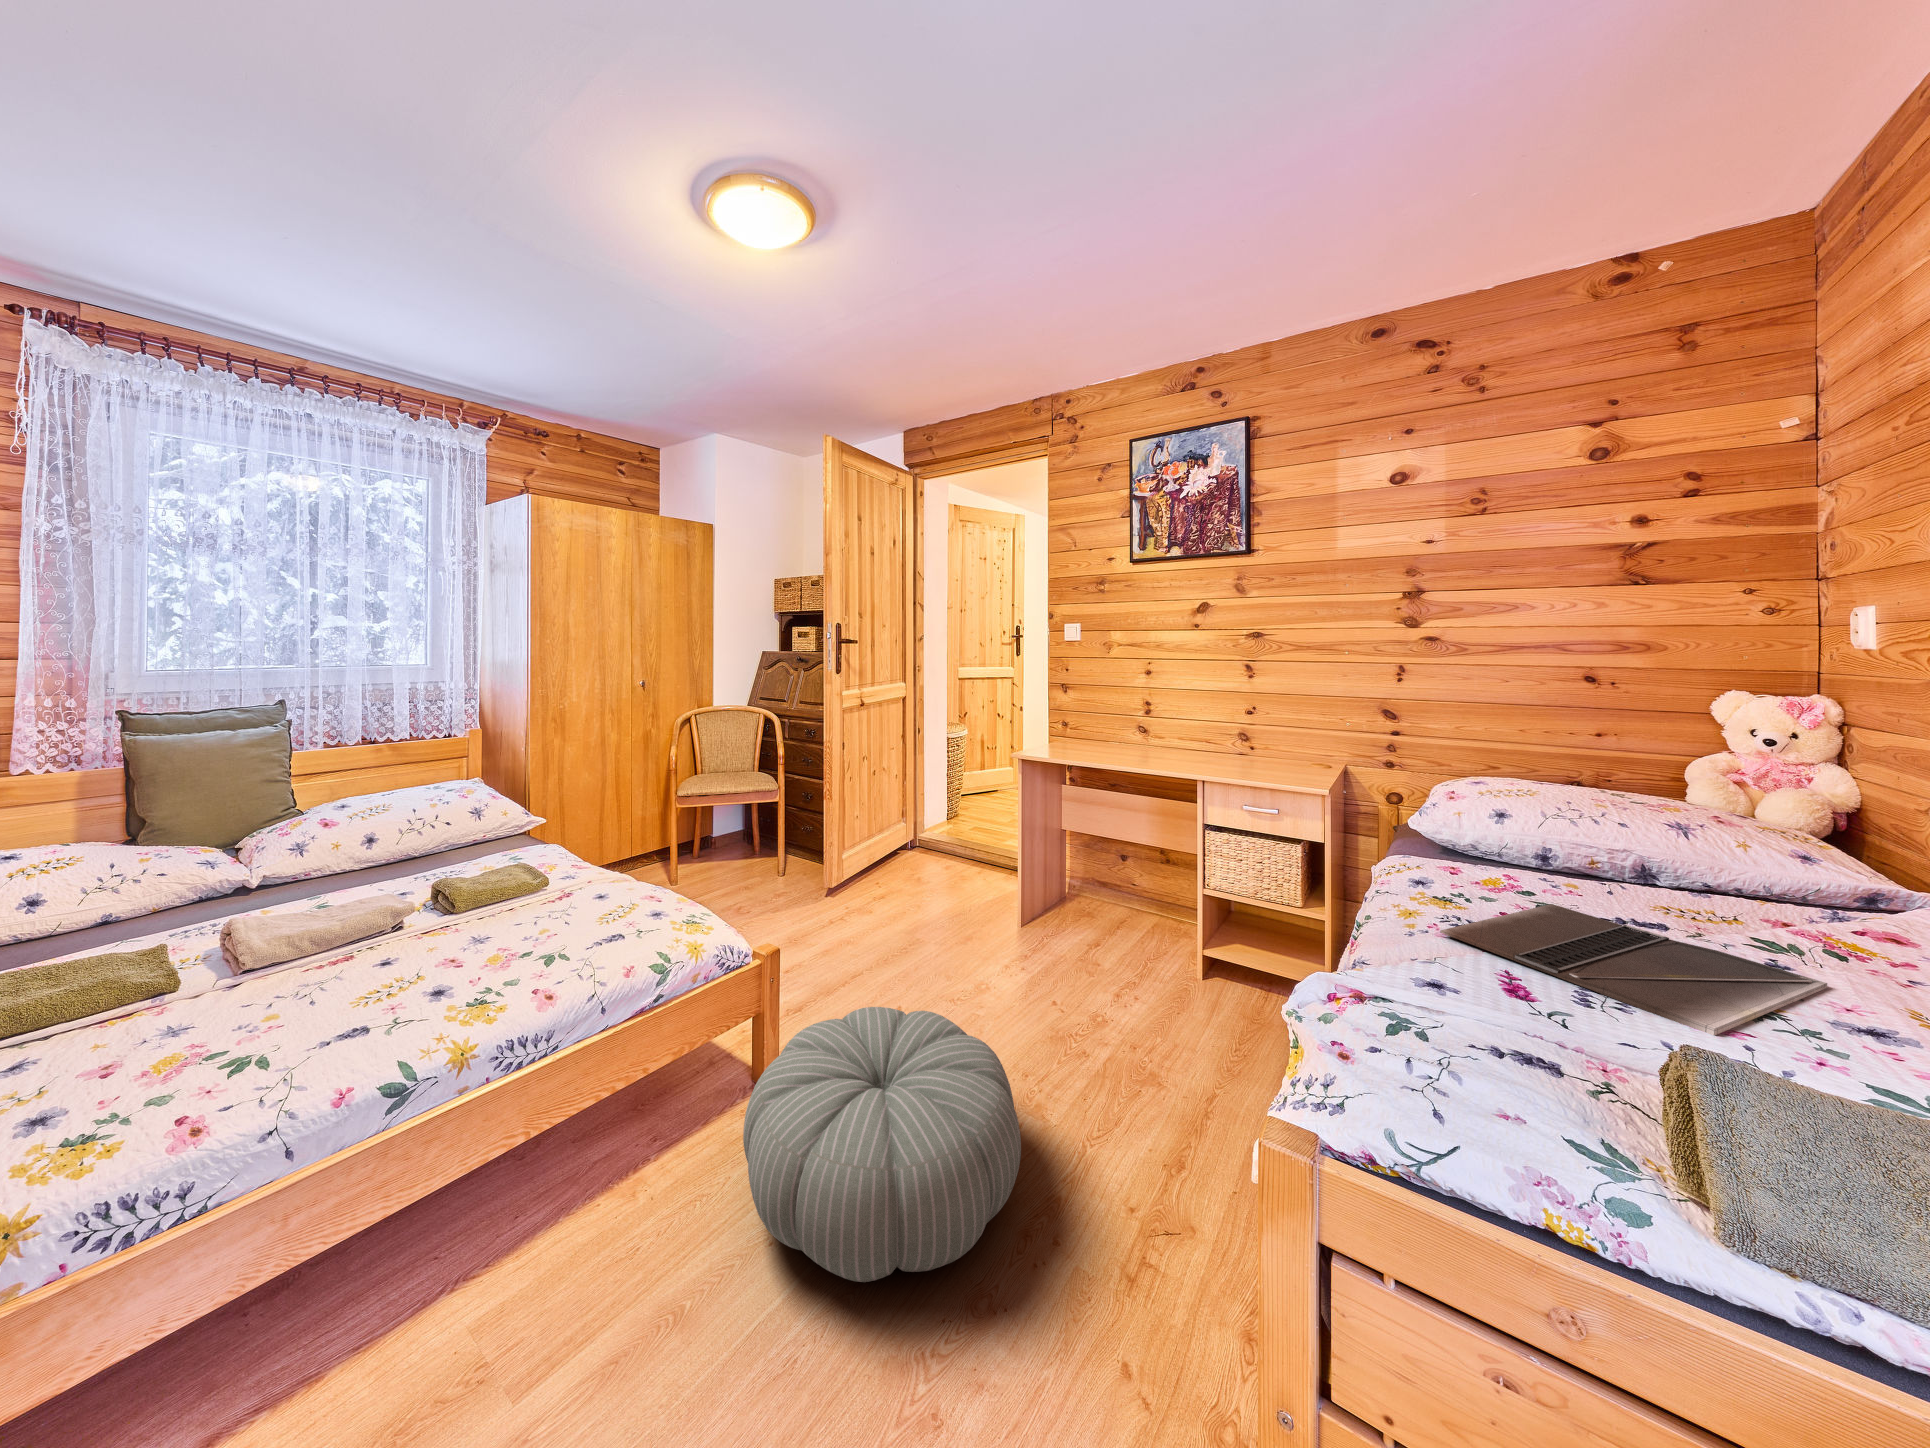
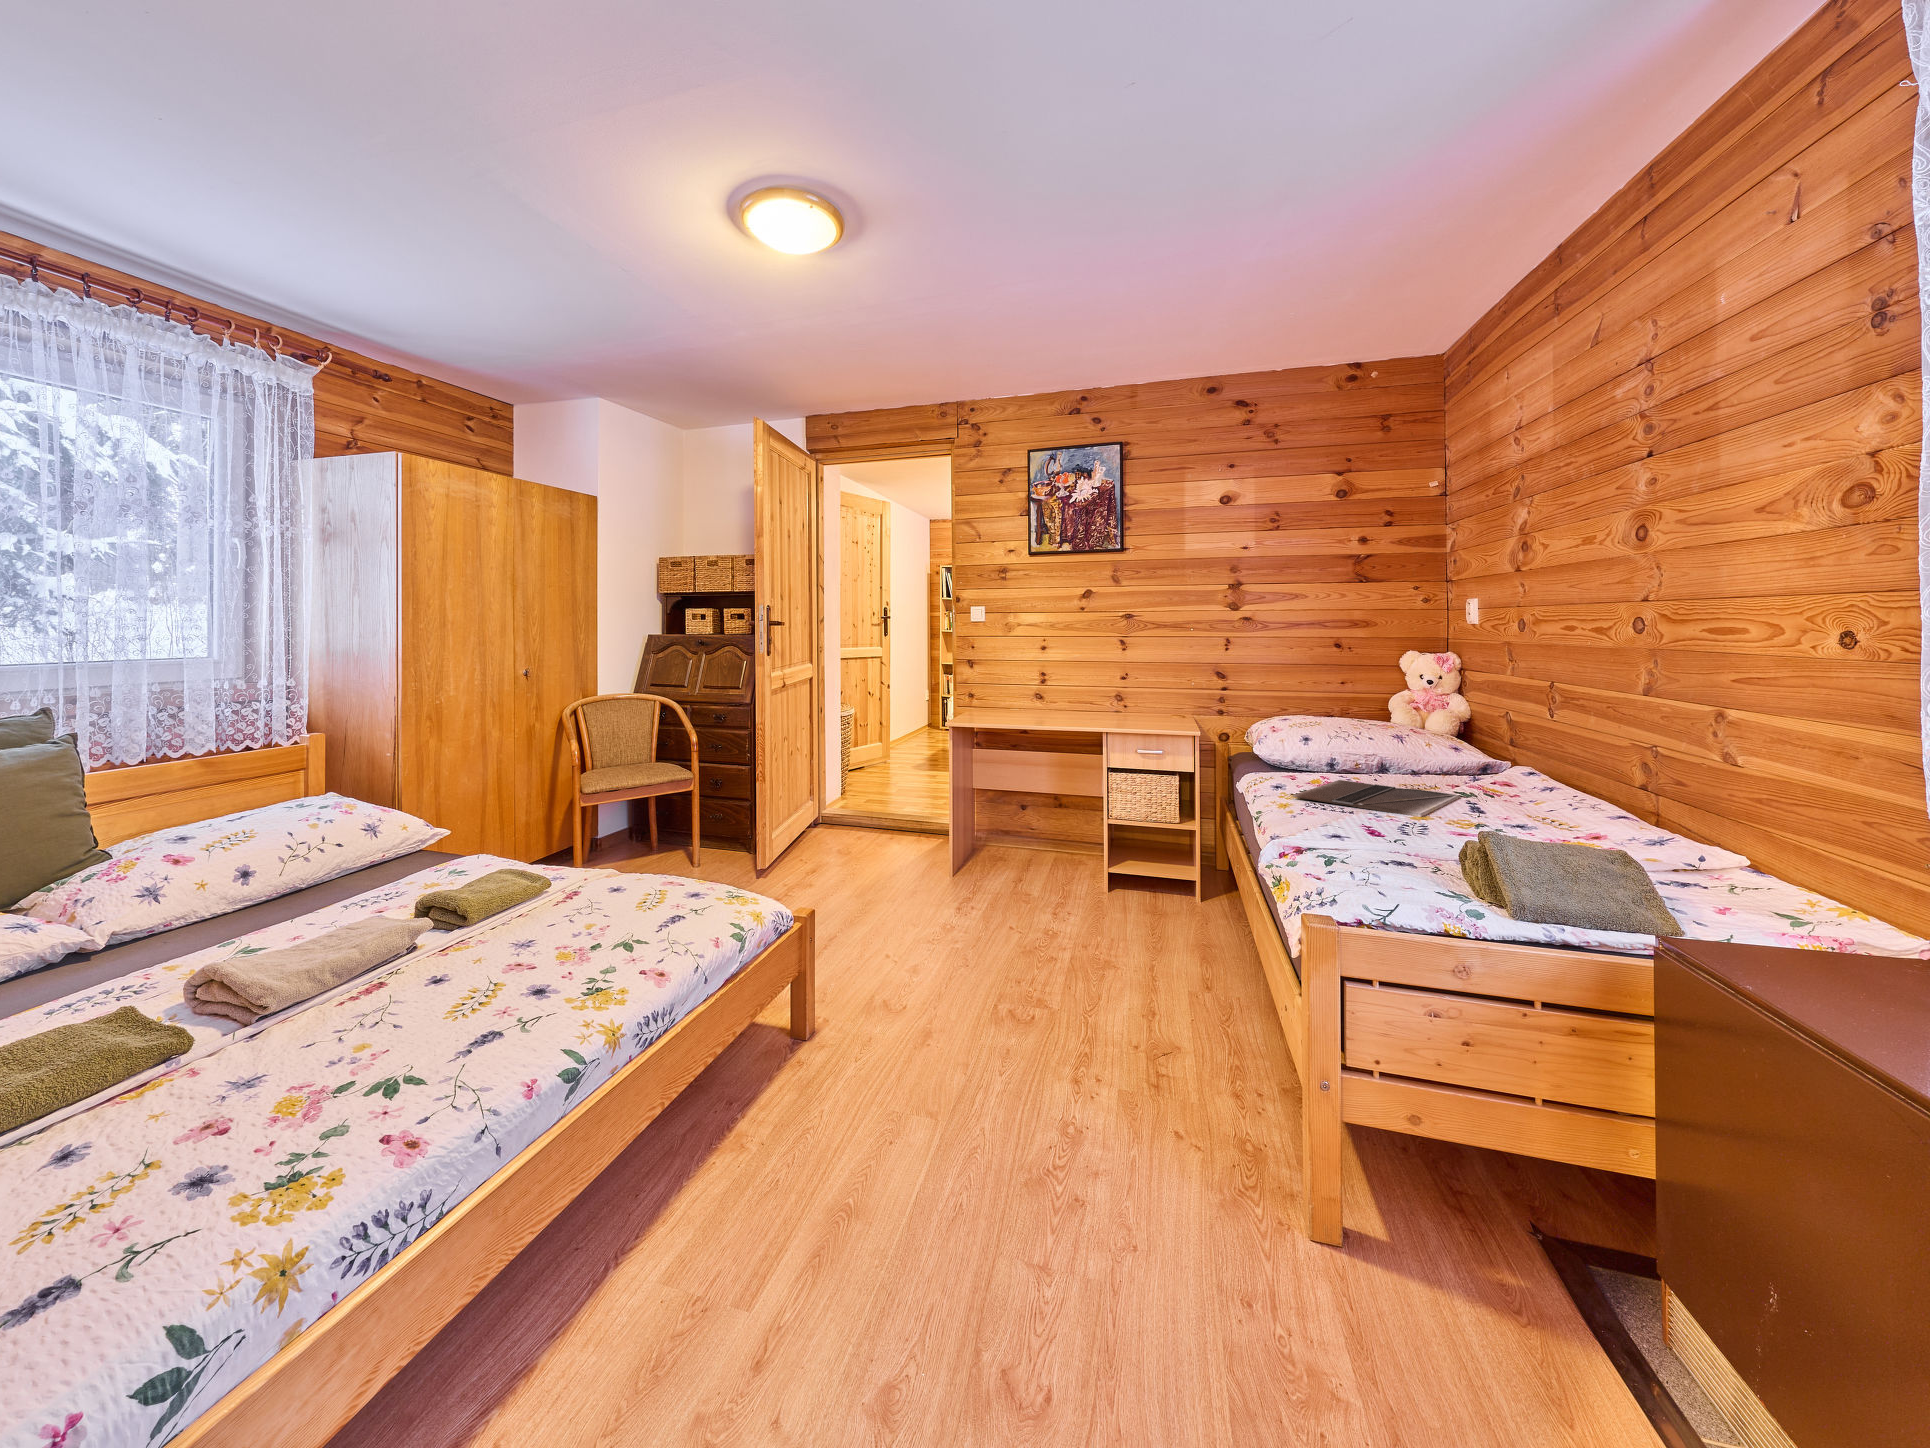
pouf: present [743,1007,1021,1282] -> none [853,914,1062,1072]

